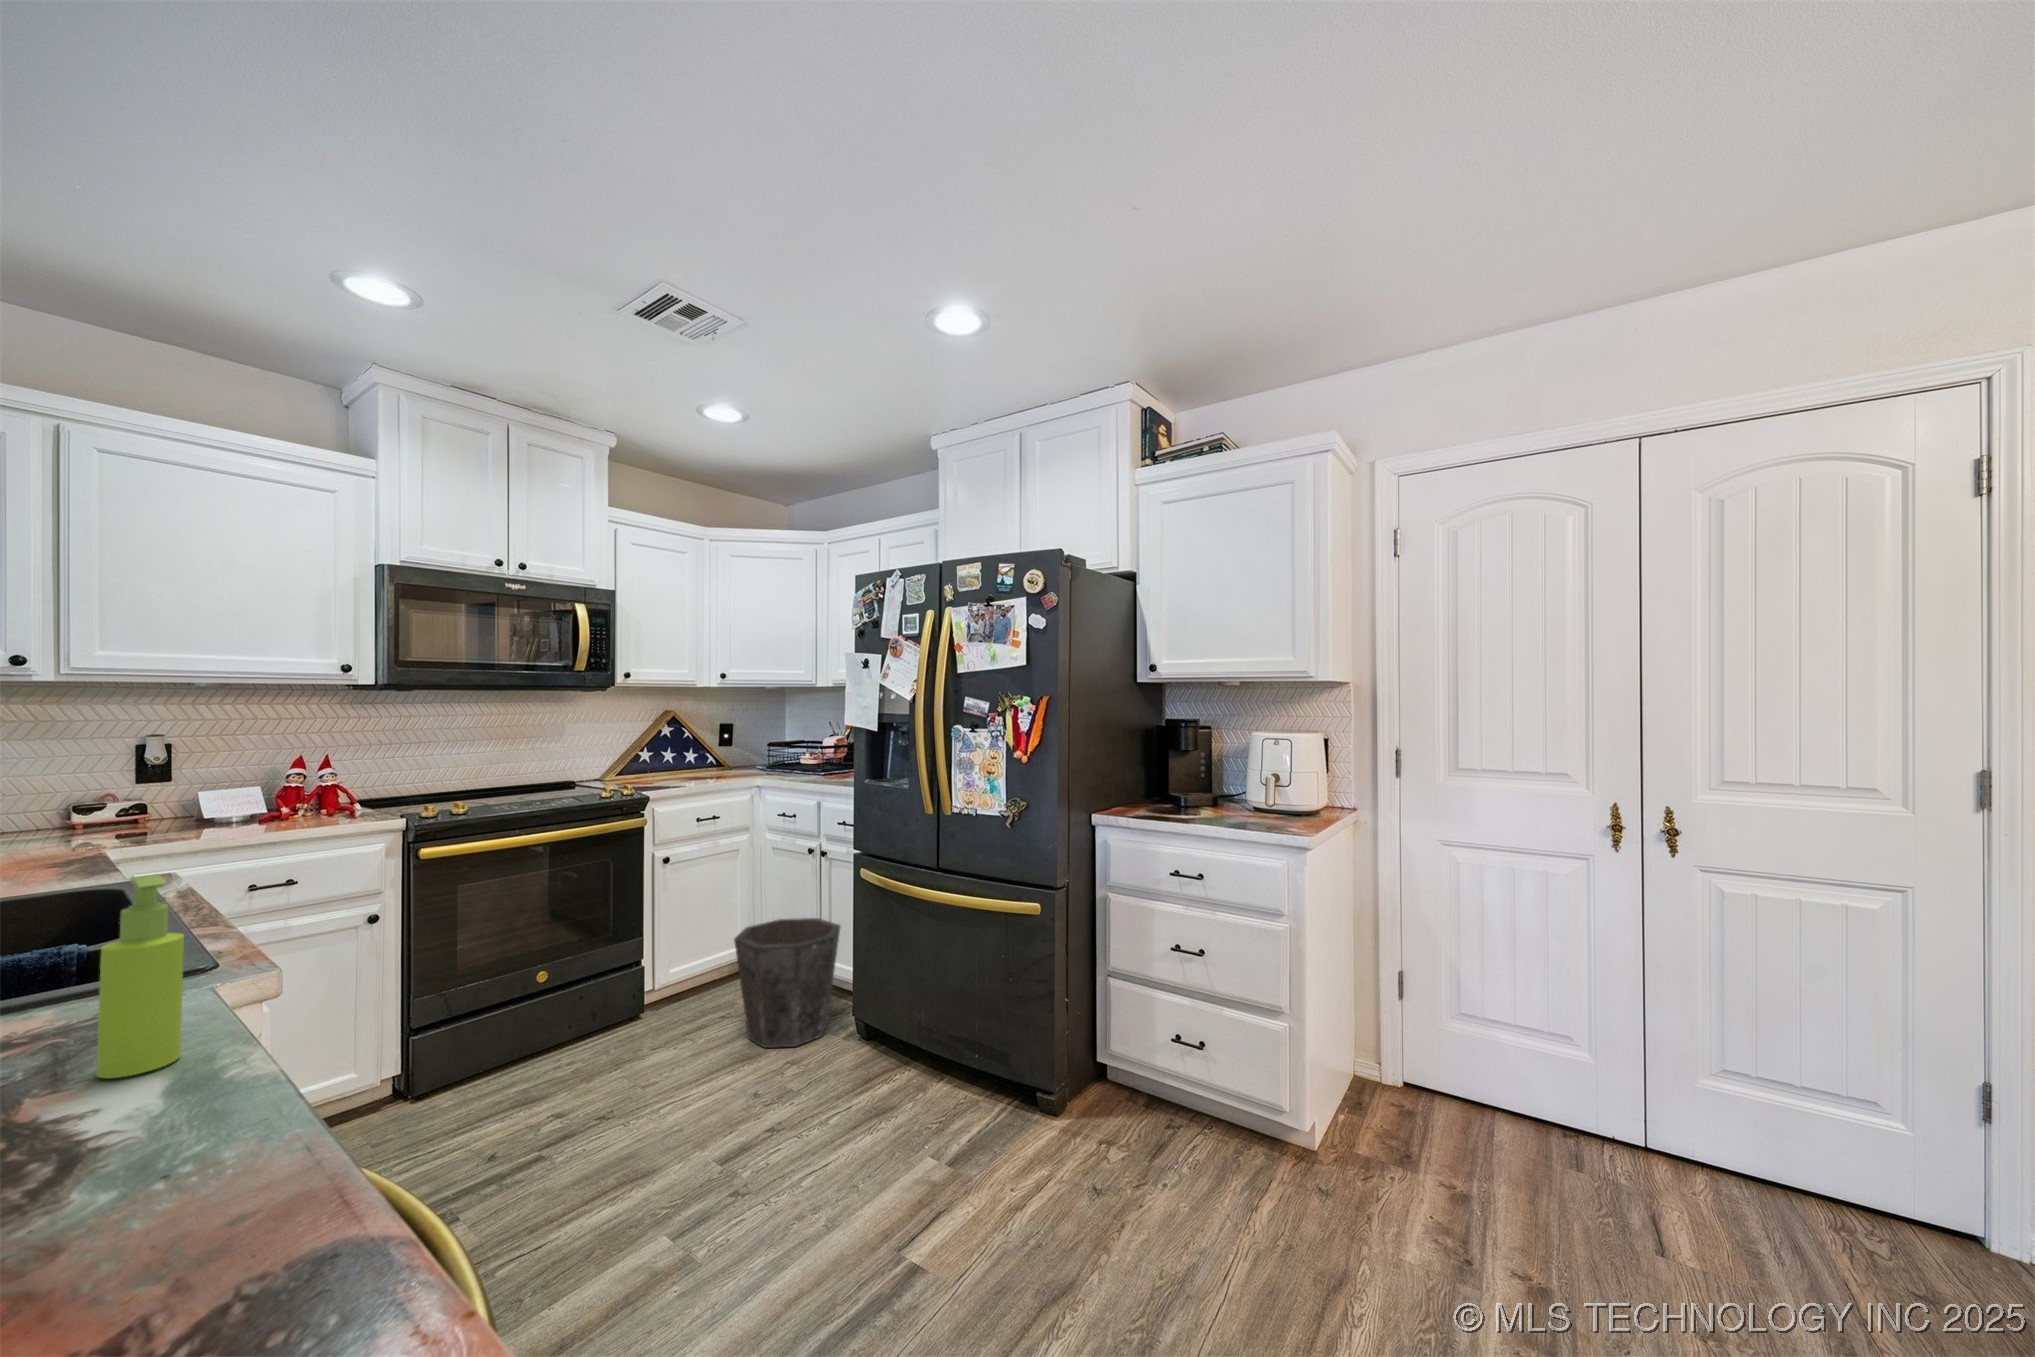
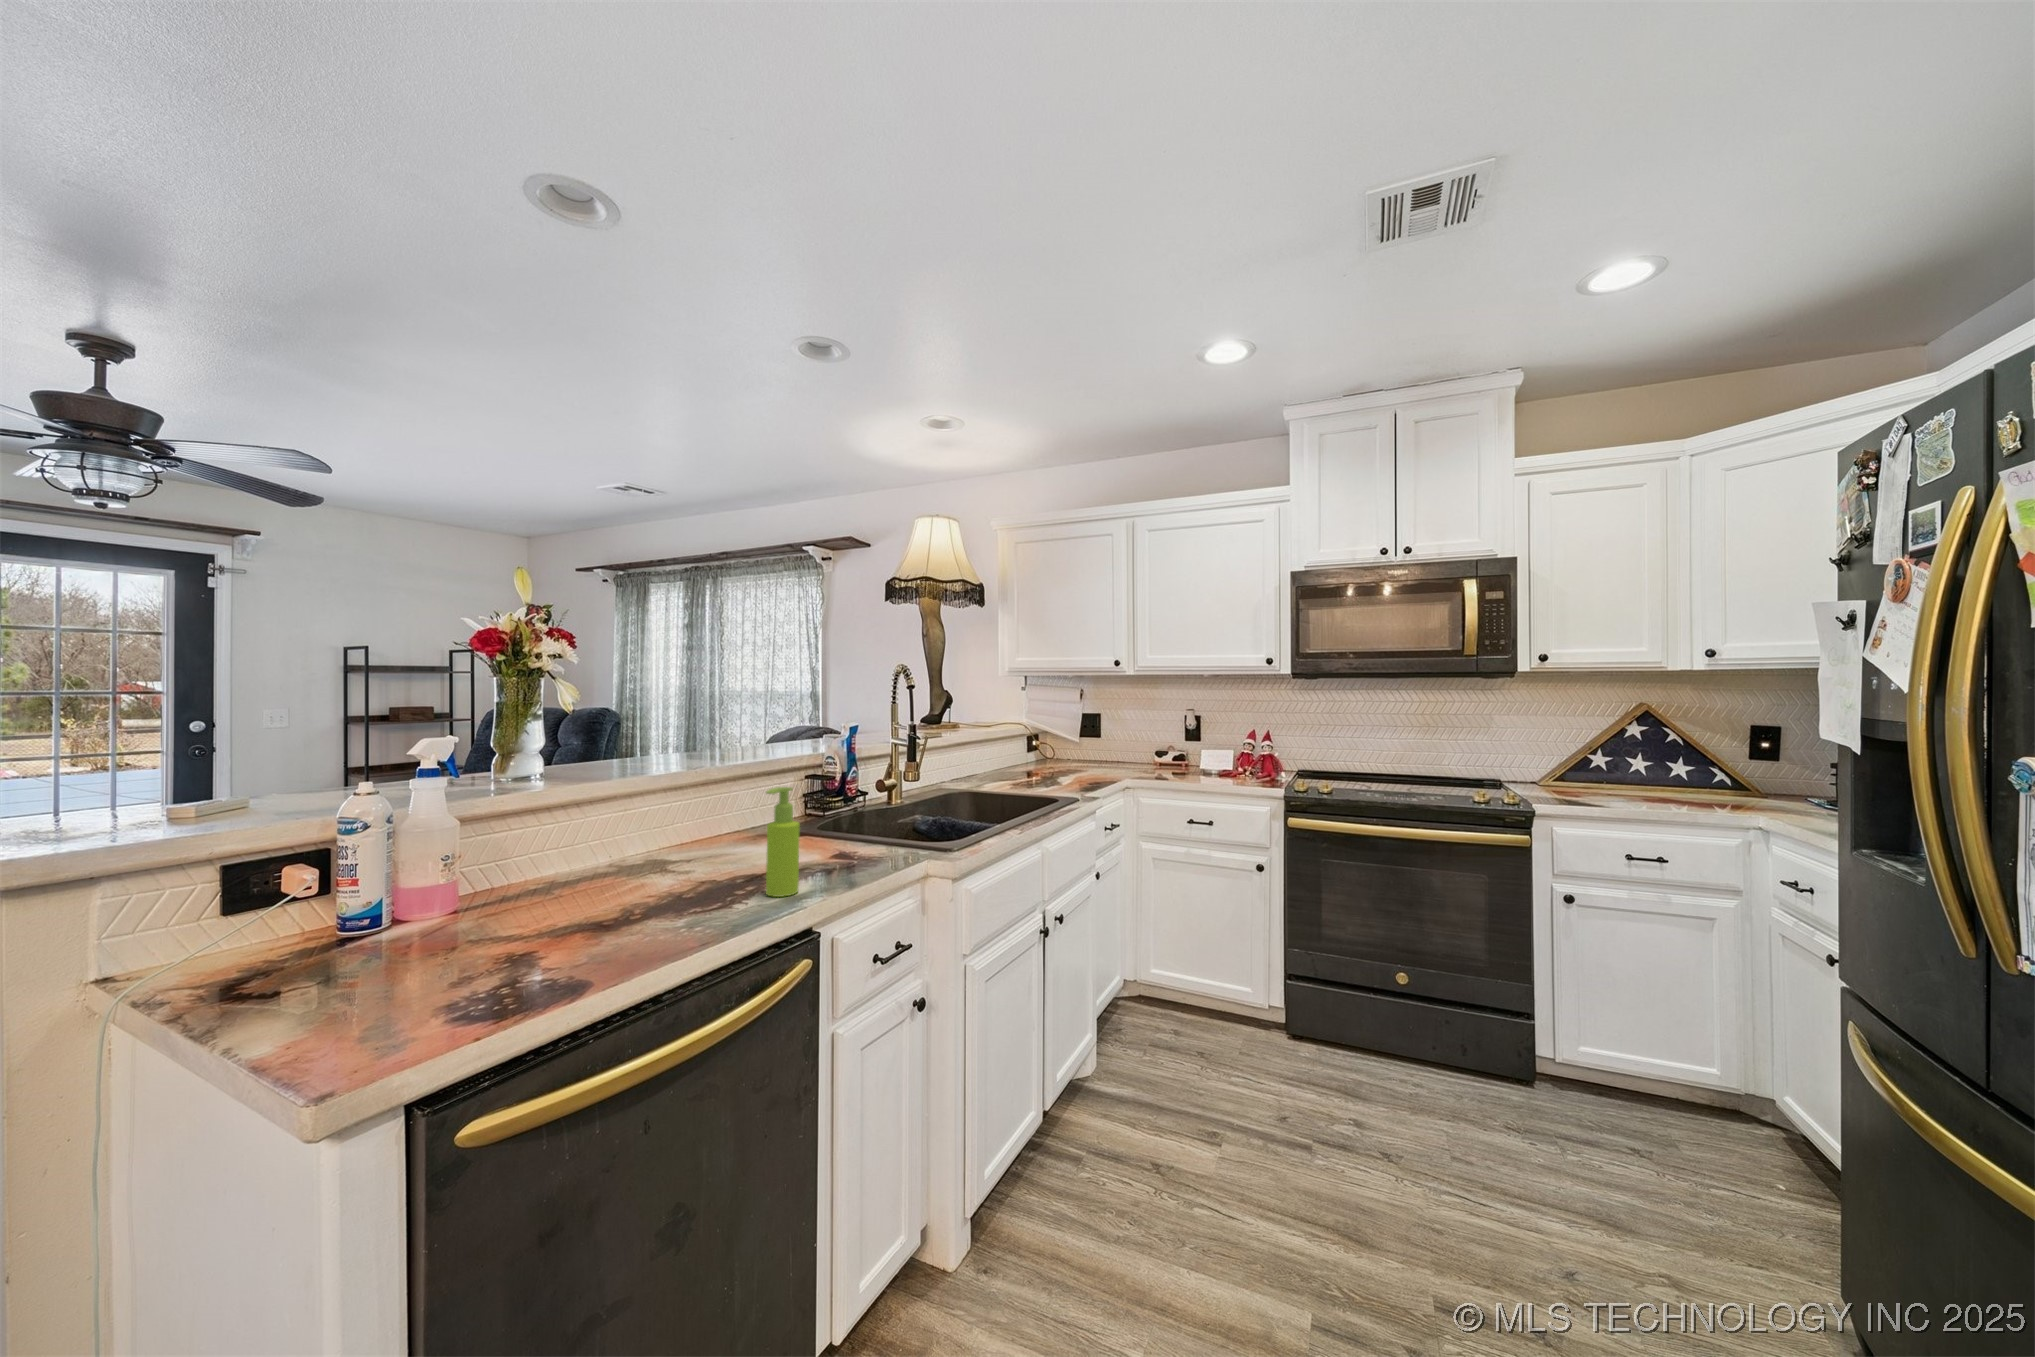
waste bin: present [734,918,840,1048] -> none [1618,1030,1857,1283]

